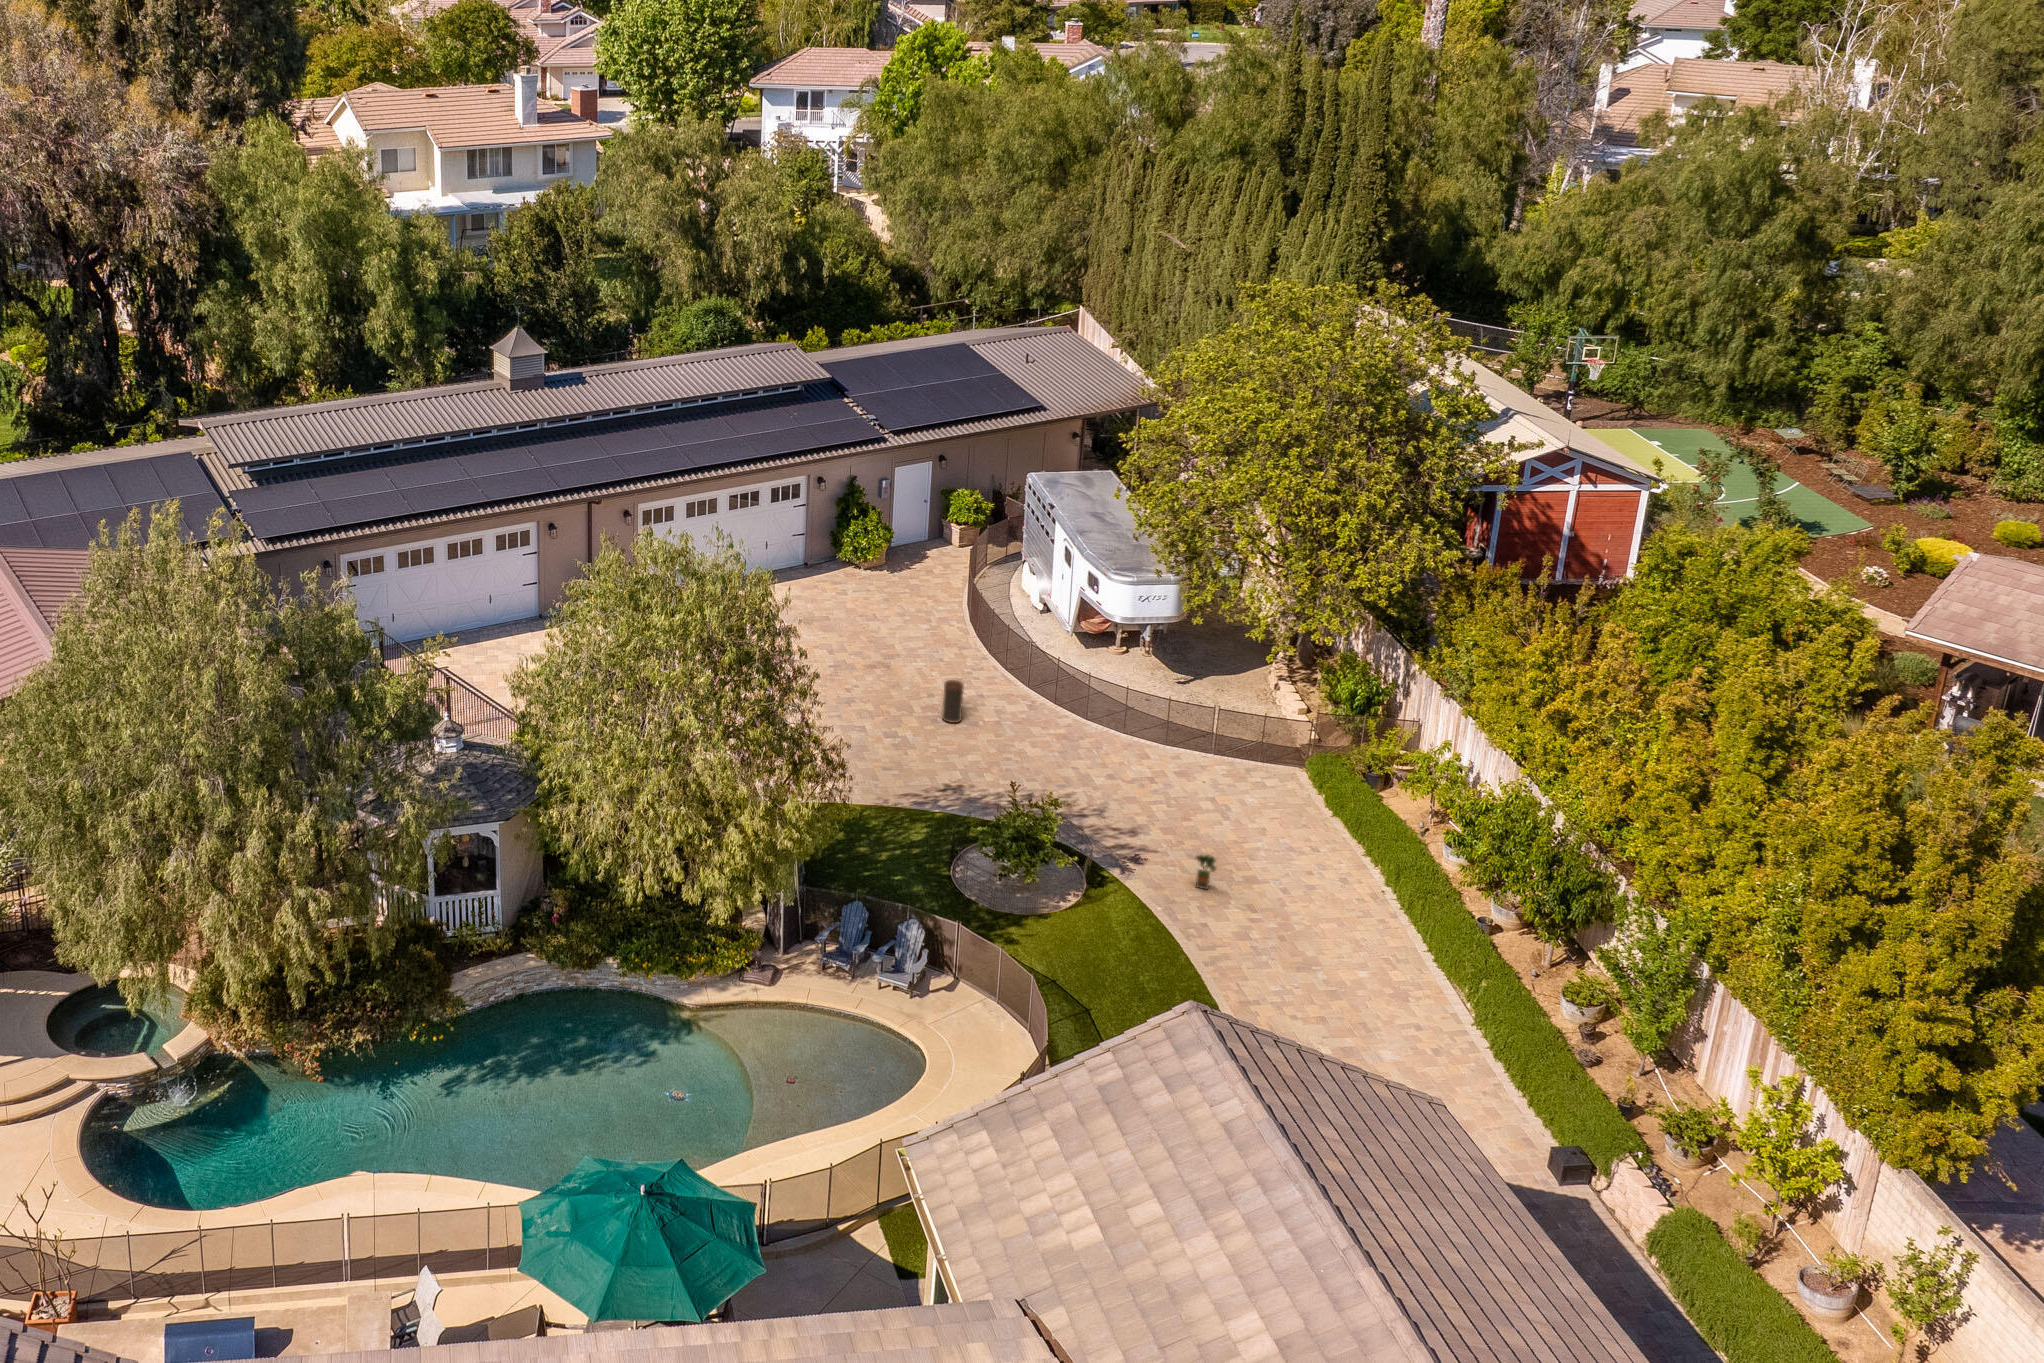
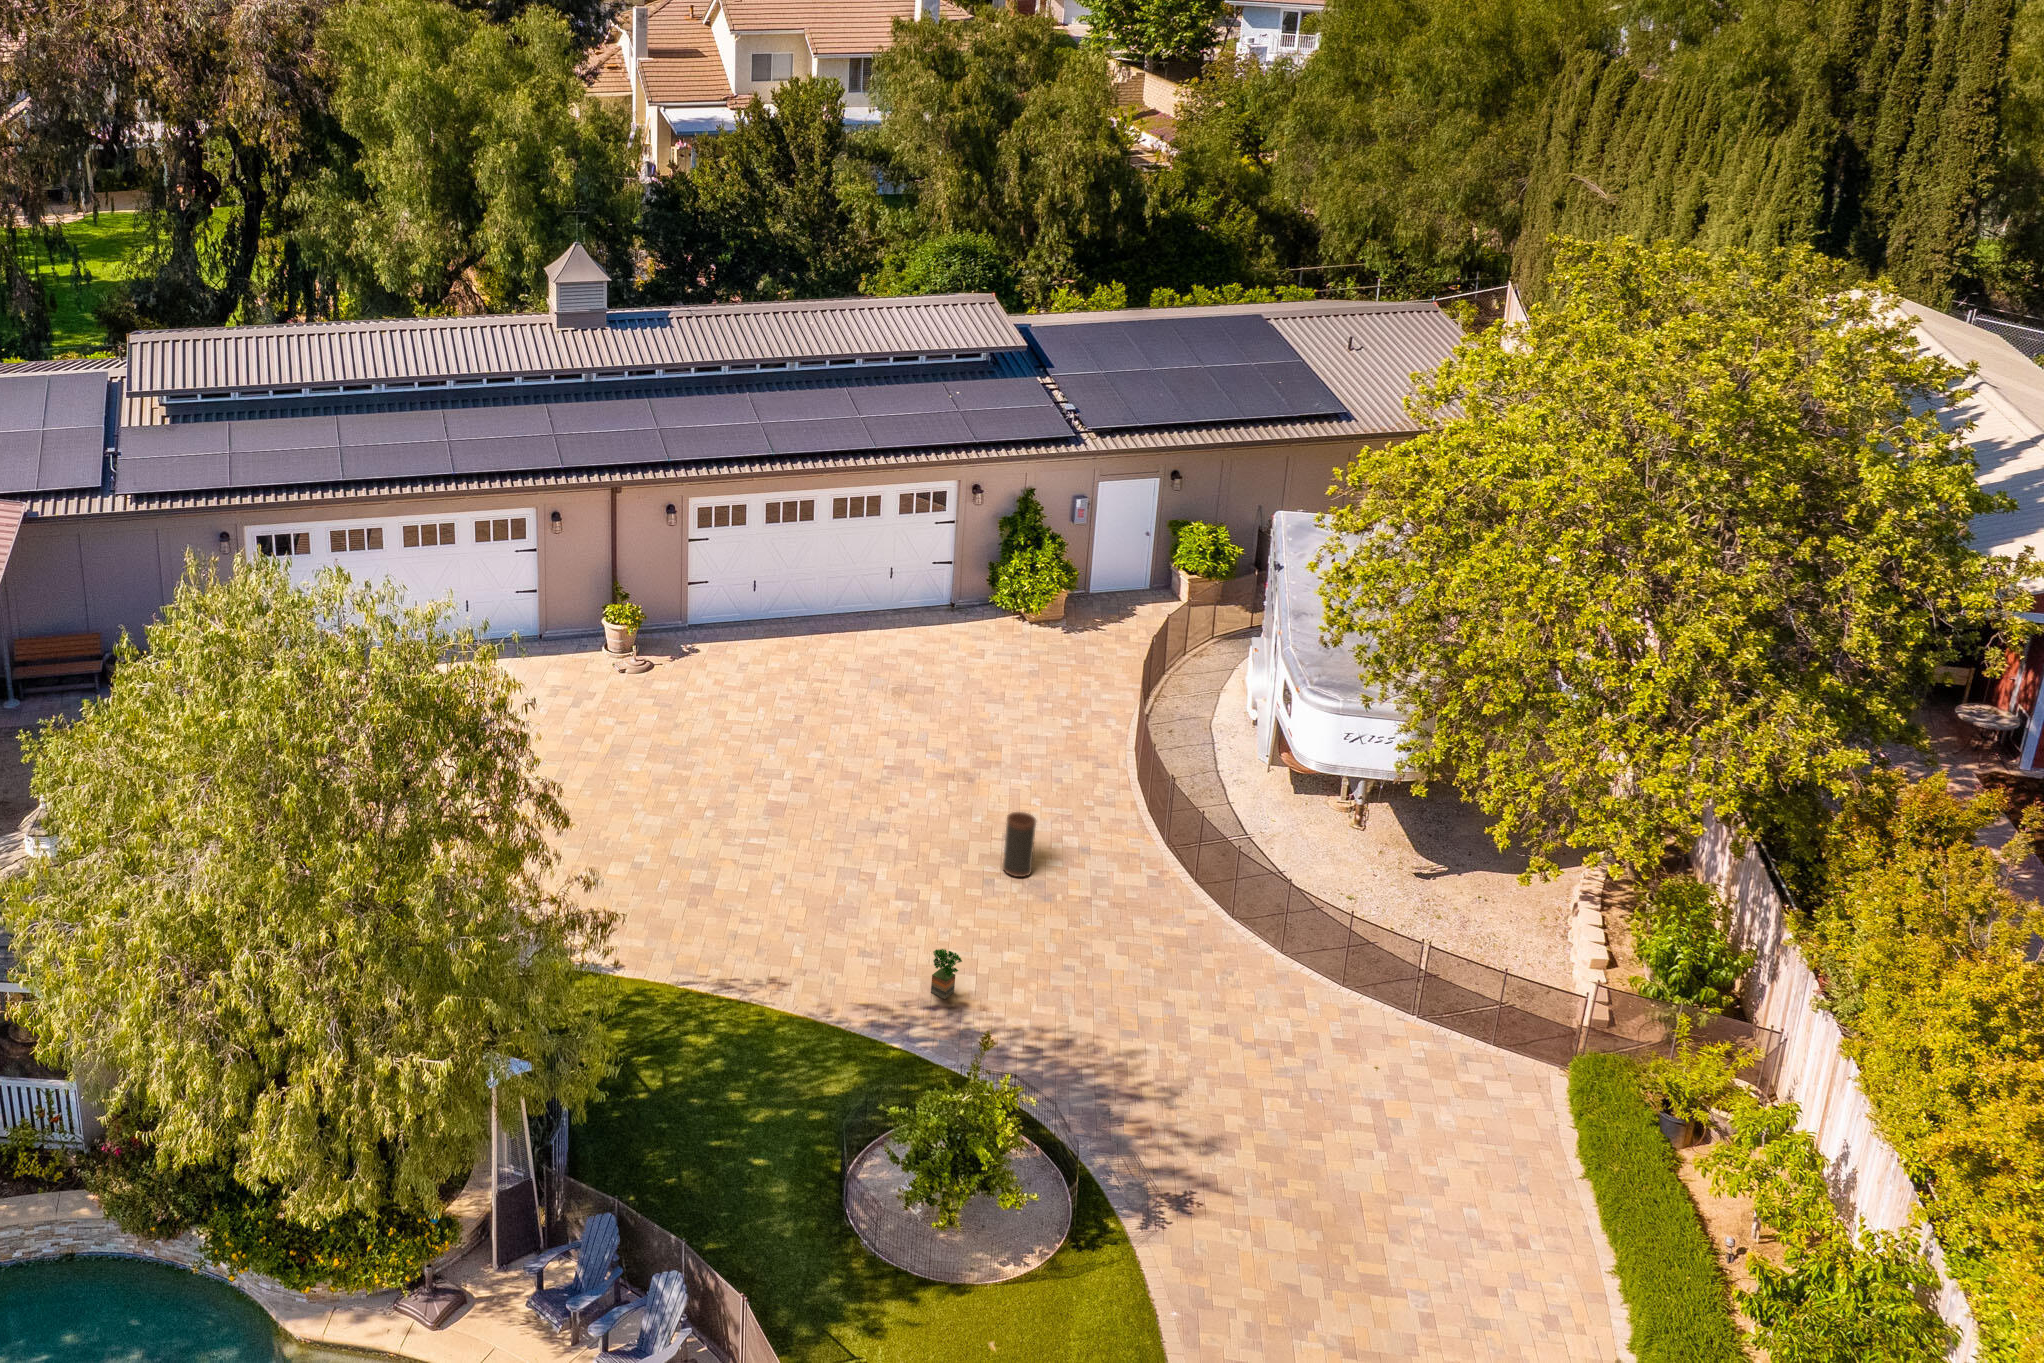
potted tree: present [1195,855,1216,889] -> present [931,949,962,999]

